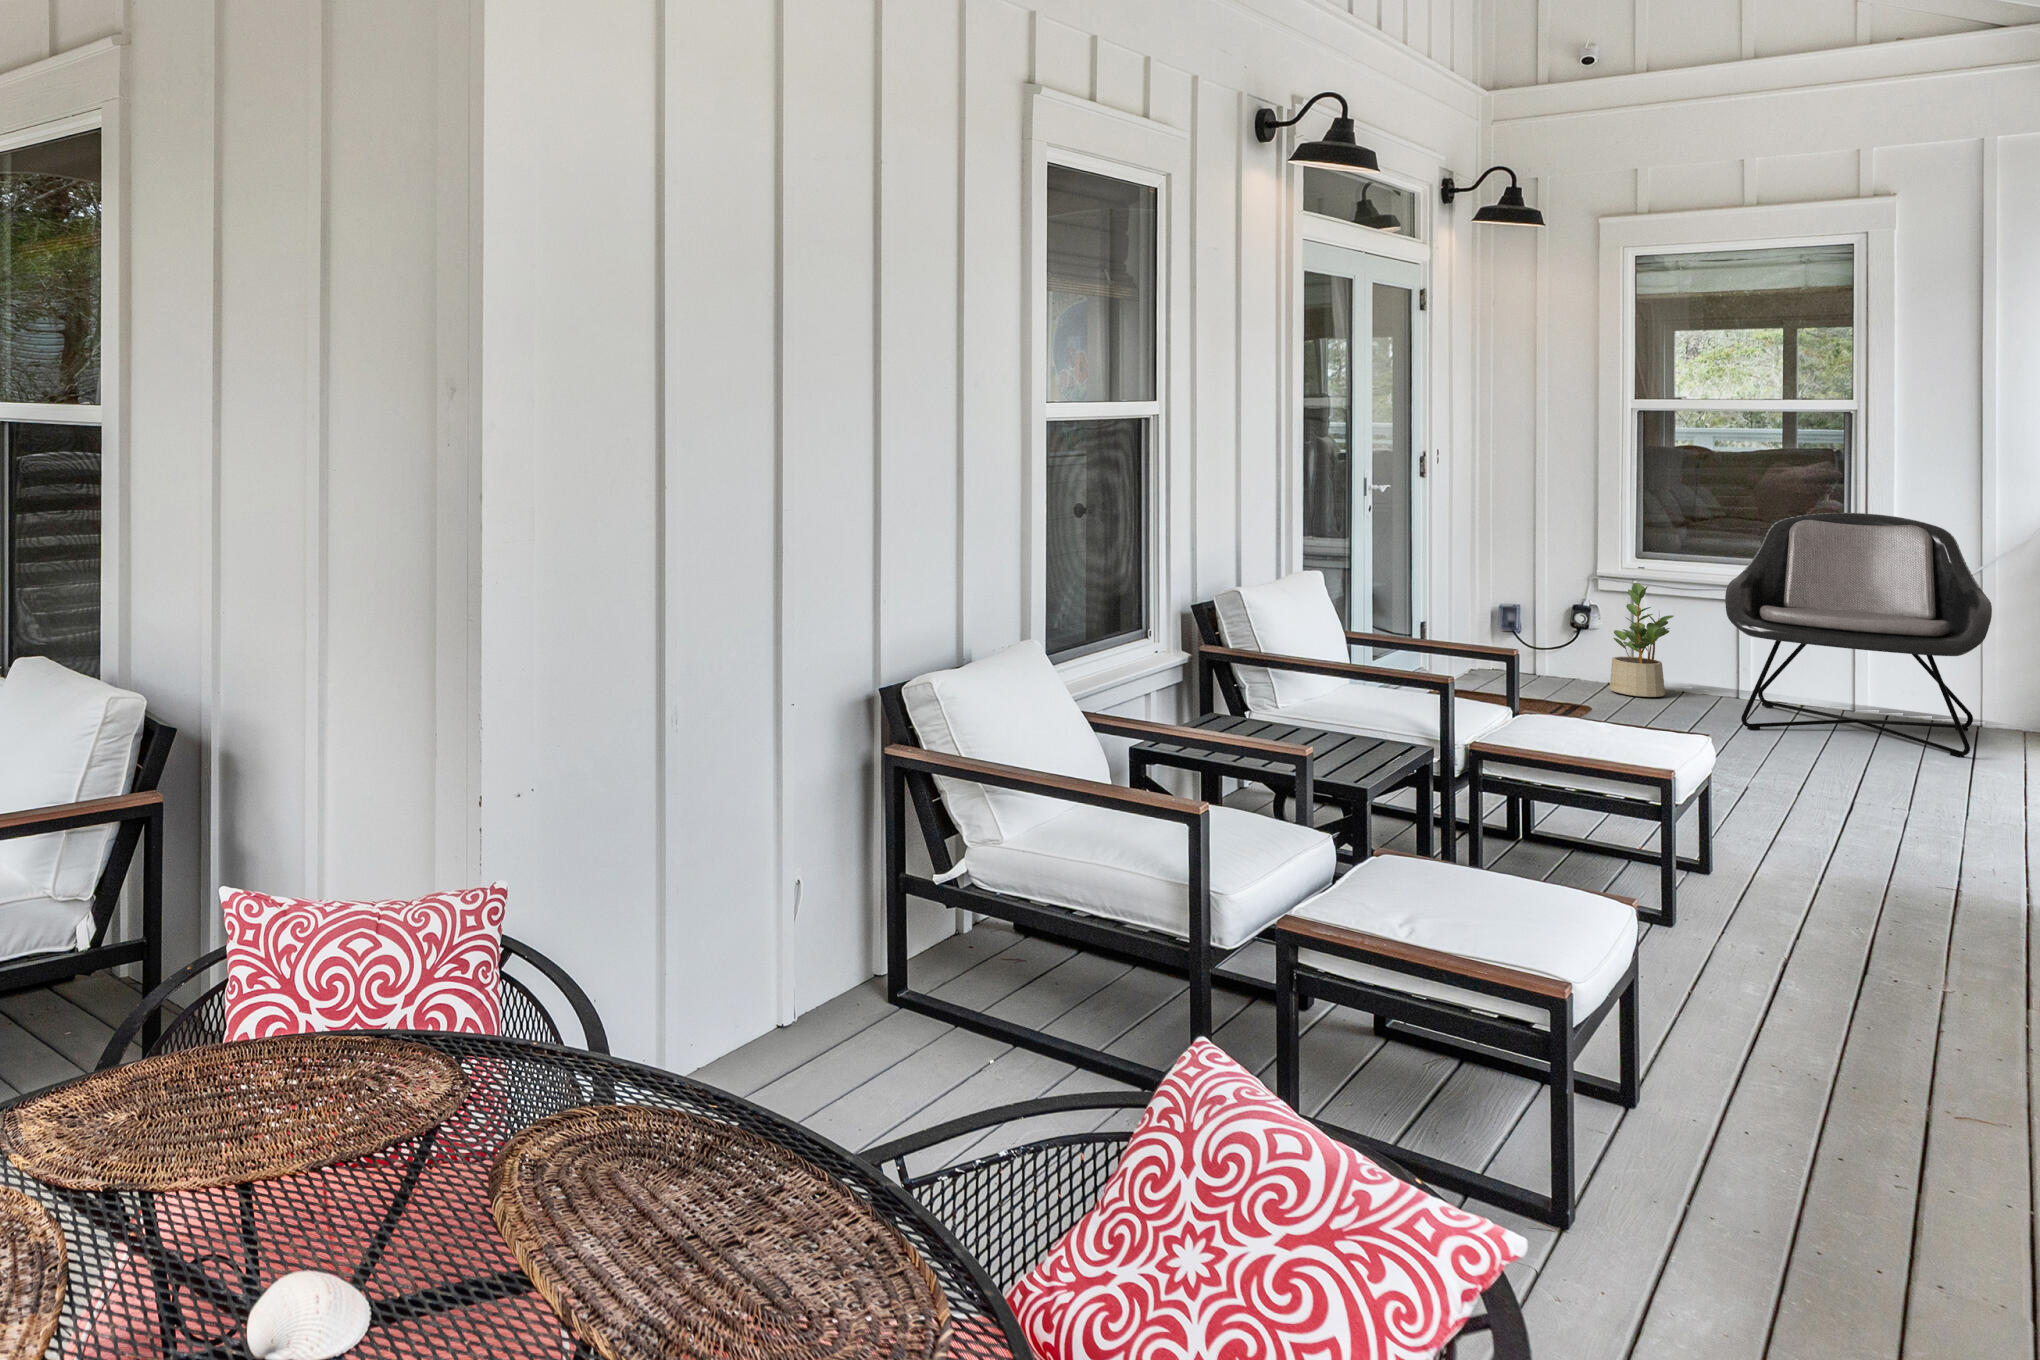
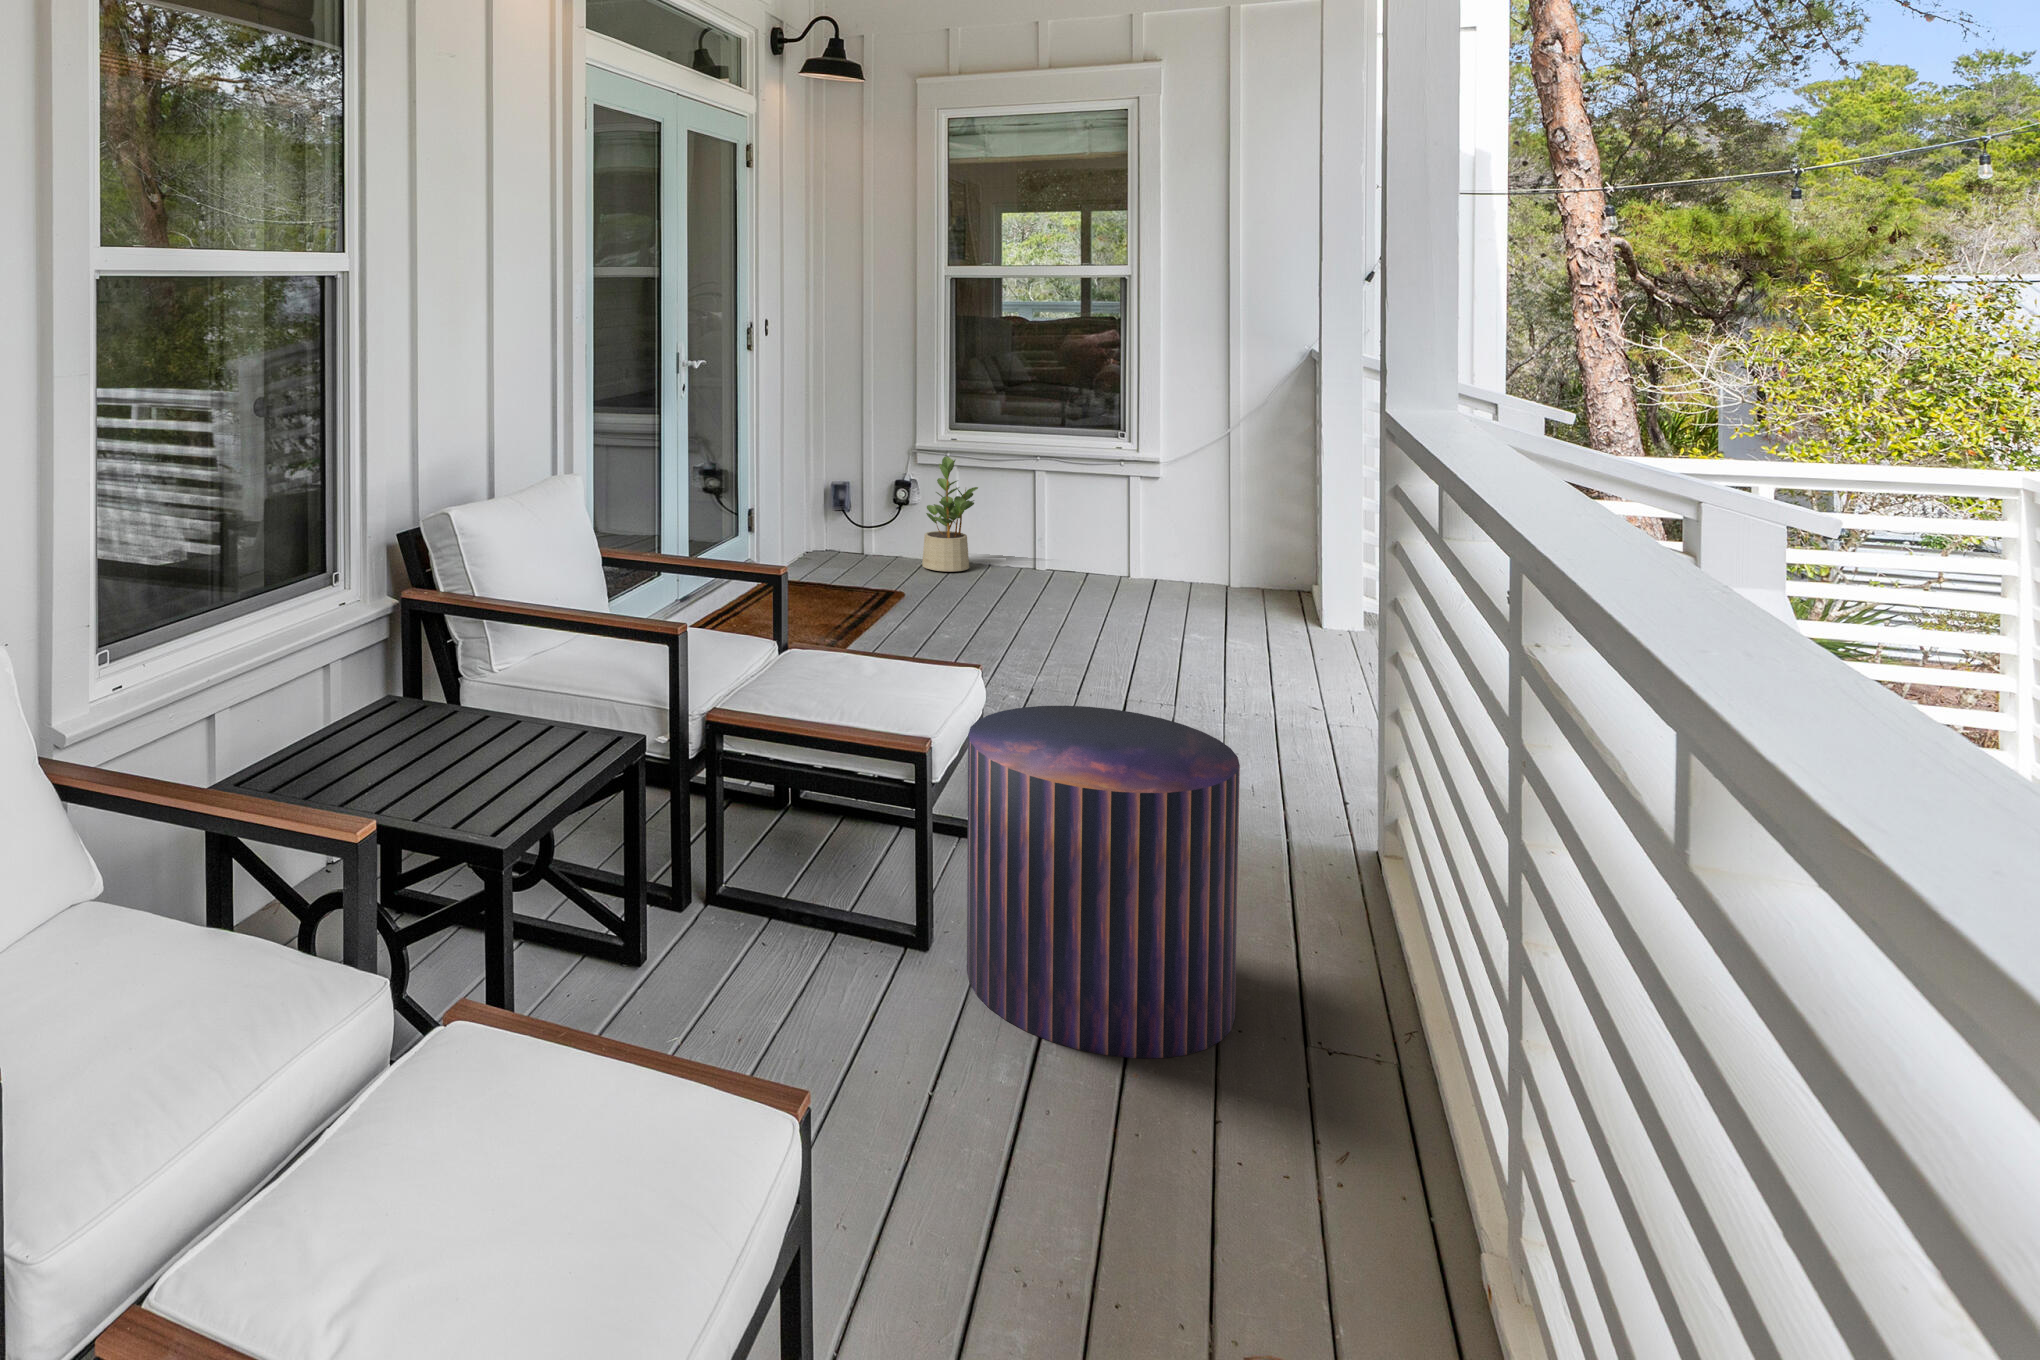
lounge chair: present [1725,513,1992,758] -> none [1019,377,1238,619]
pouf: none [1713,763,1969,1022] -> present [967,706,1240,1058]

